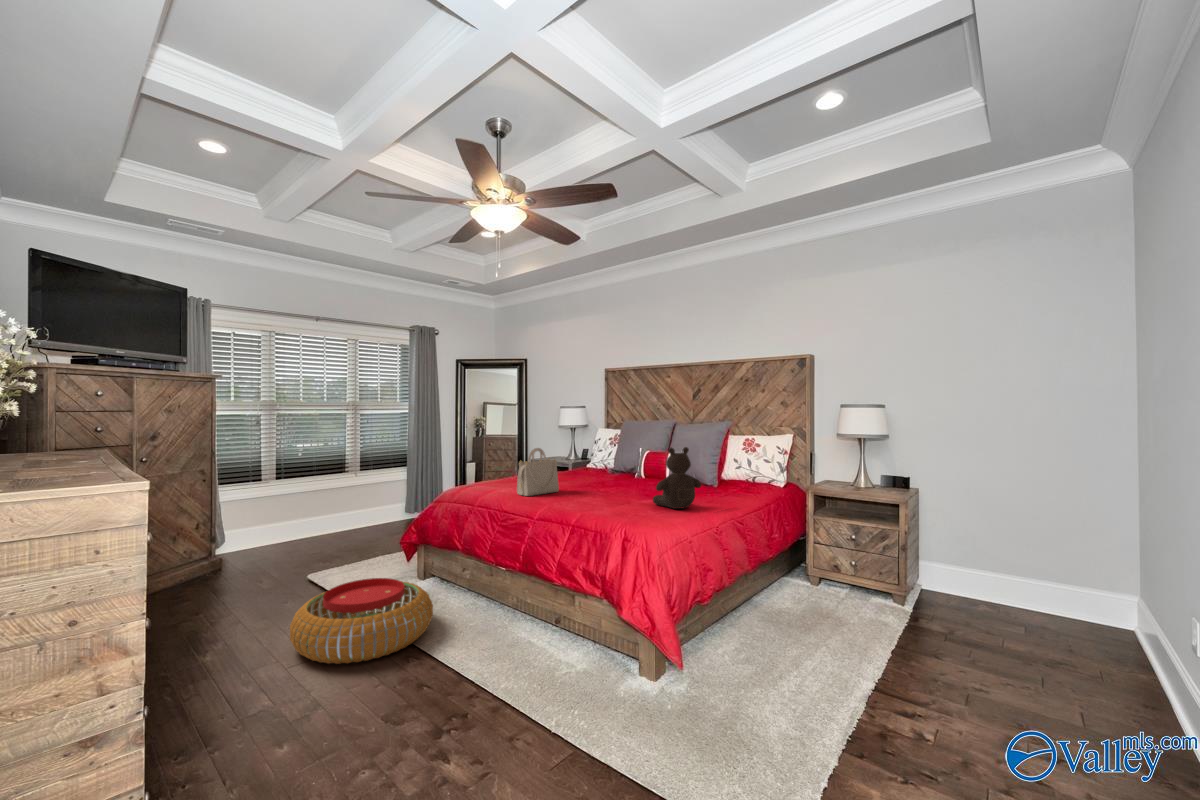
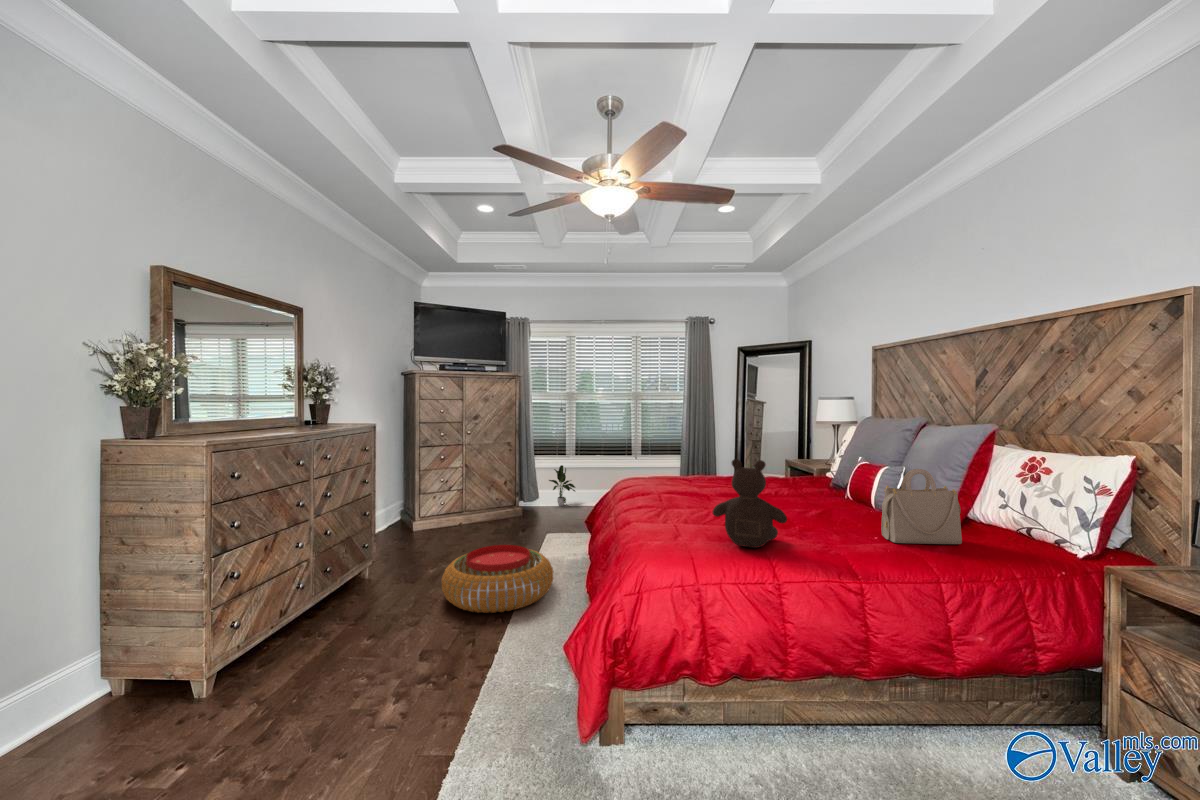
handbag: present [517,448,559,496] -> present [881,469,962,544]
potted plant: none [249,494,287,547] -> present [549,465,575,506]

